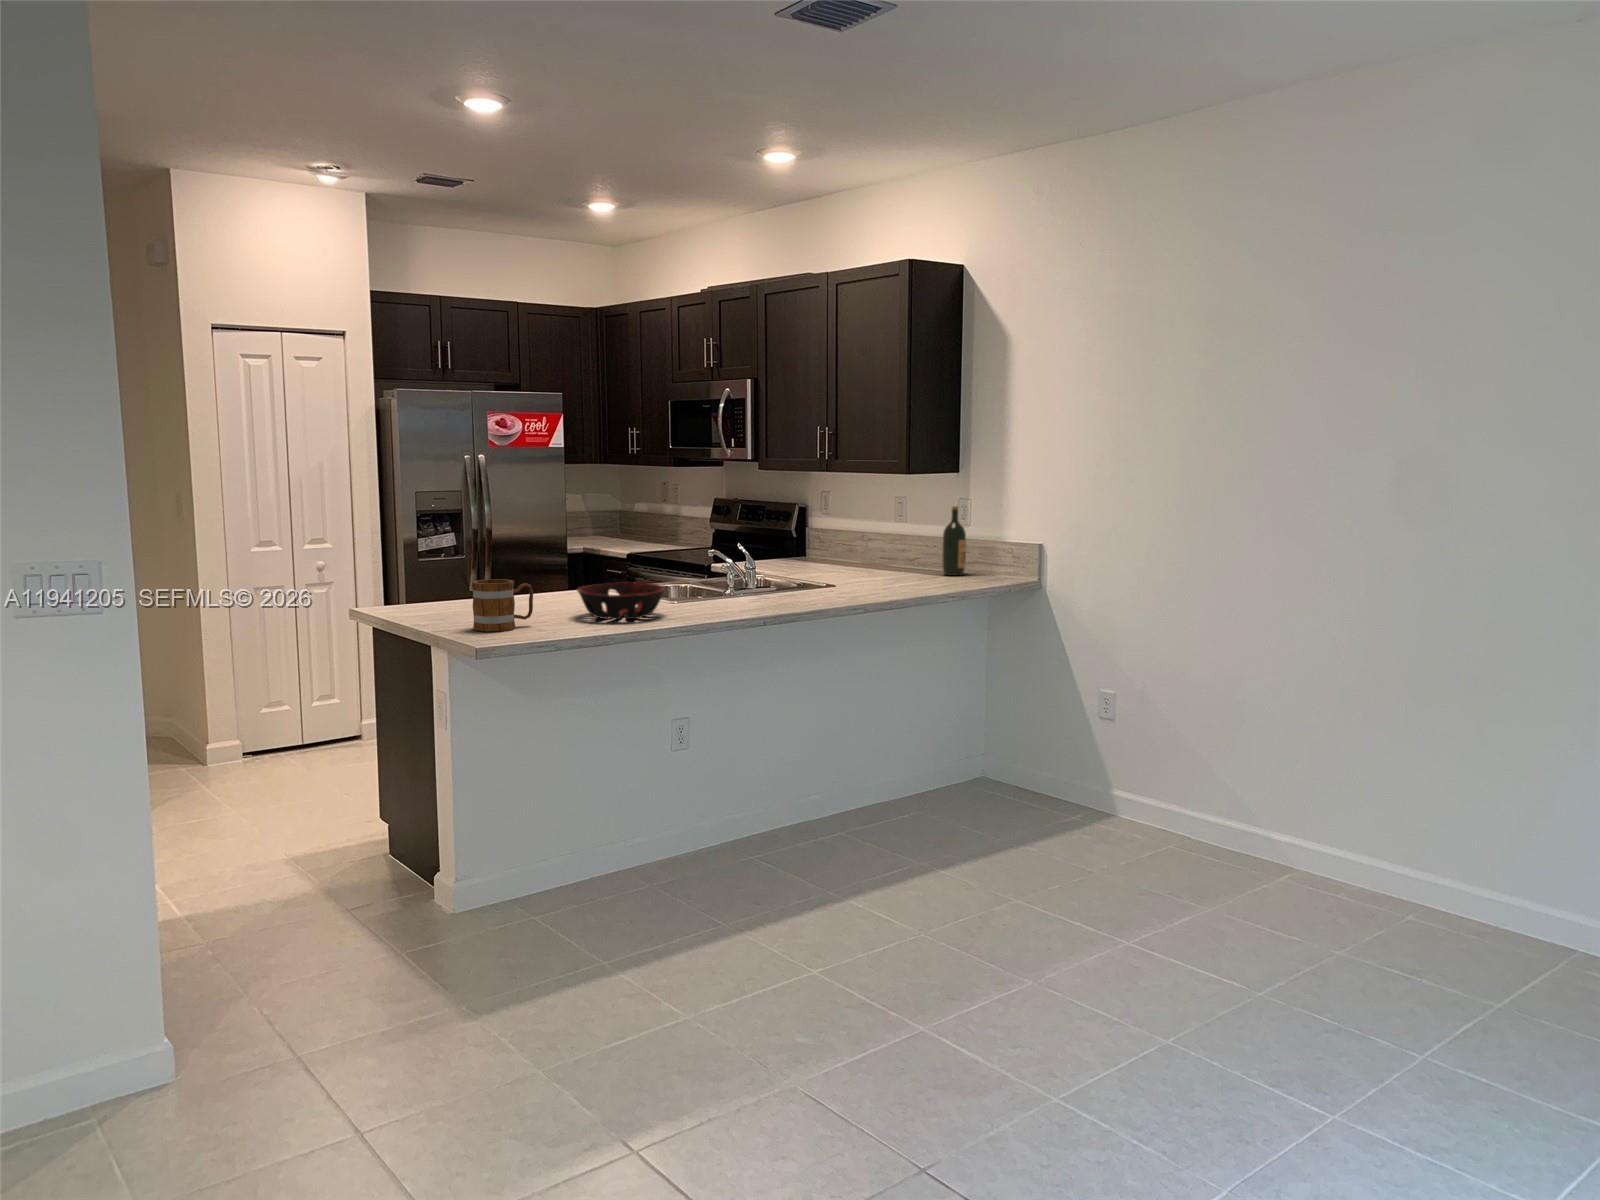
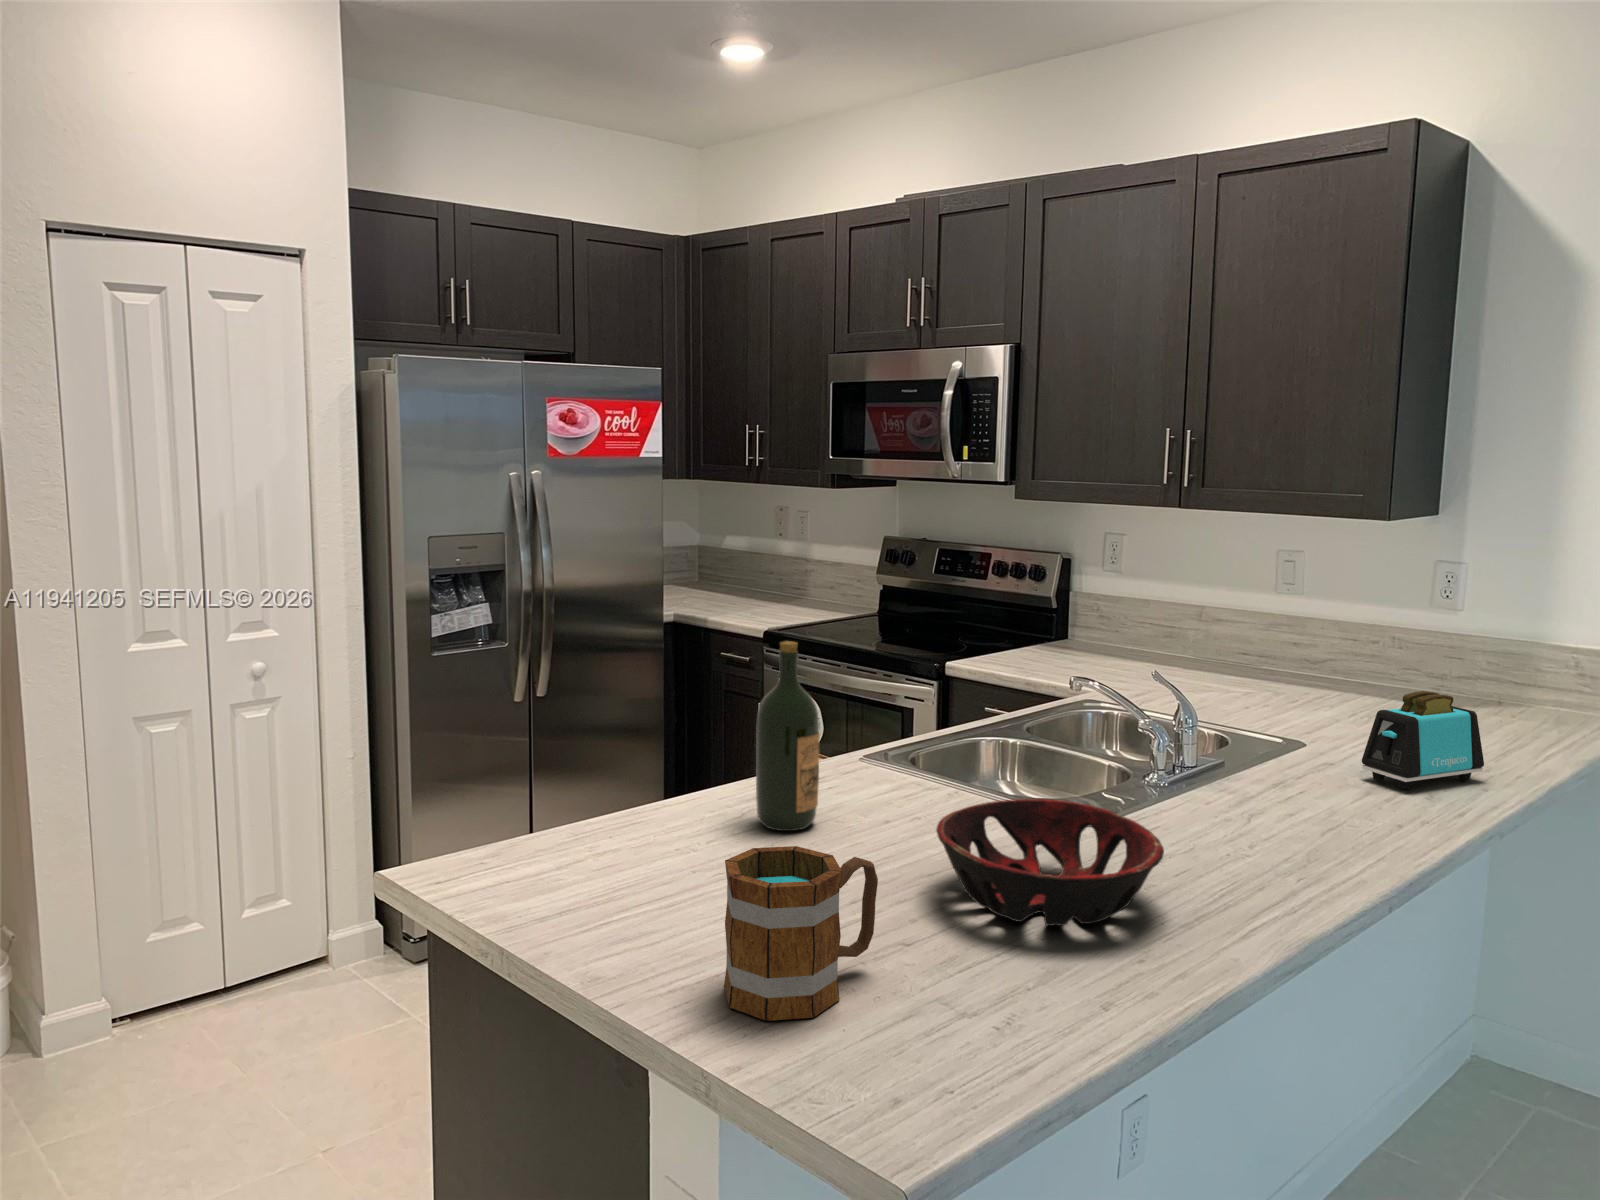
wine bottle: present [942,506,966,576] -> present [756,641,820,831]
toaster: none [834,552,891,597] -> present [1362,691,1484,789]

